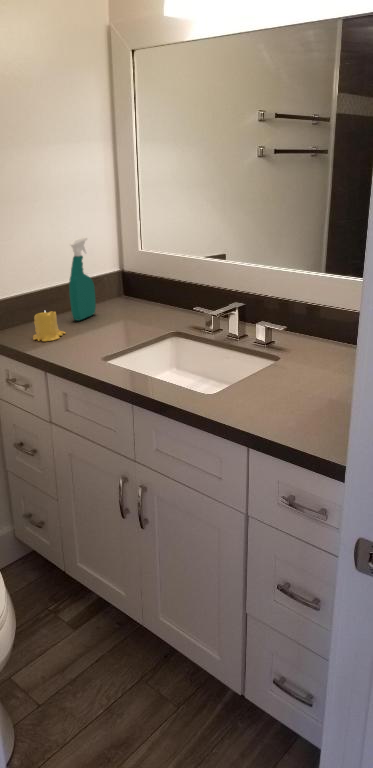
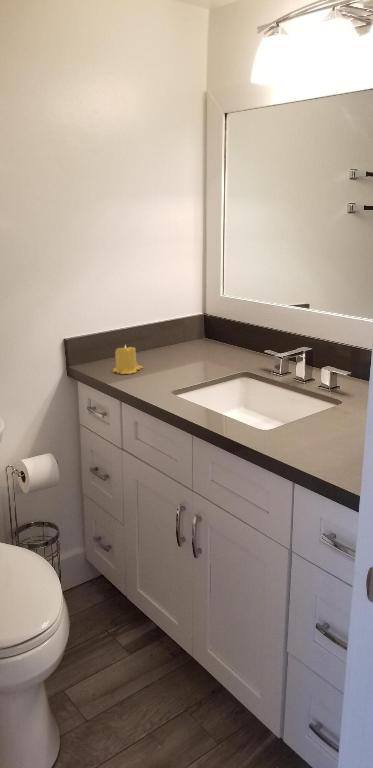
spray bottle: present [69,237,96,320] -> none [151,281,175,358]

